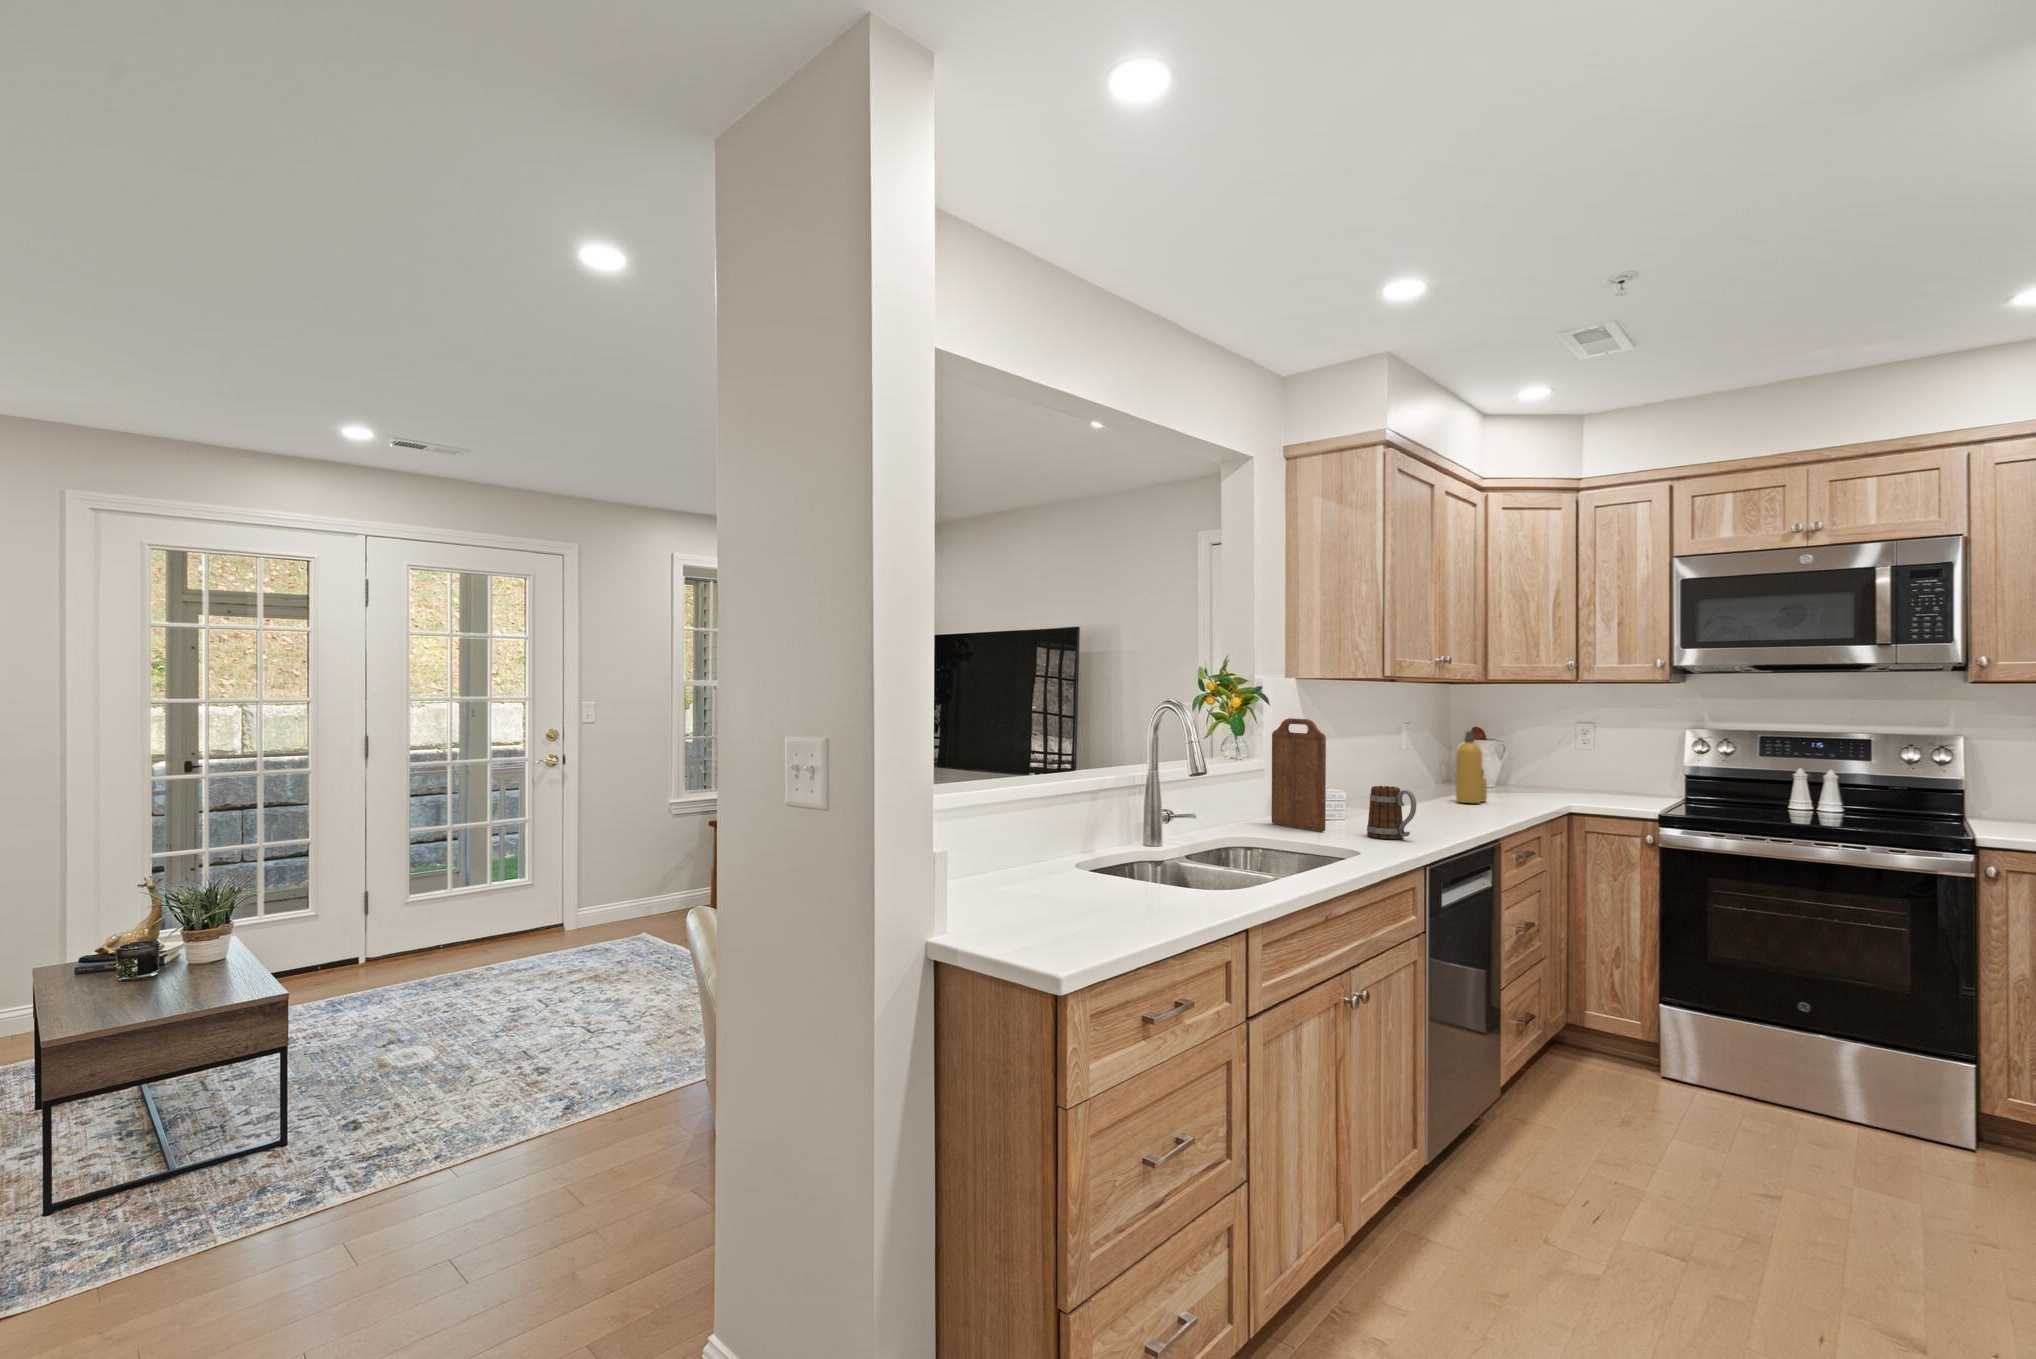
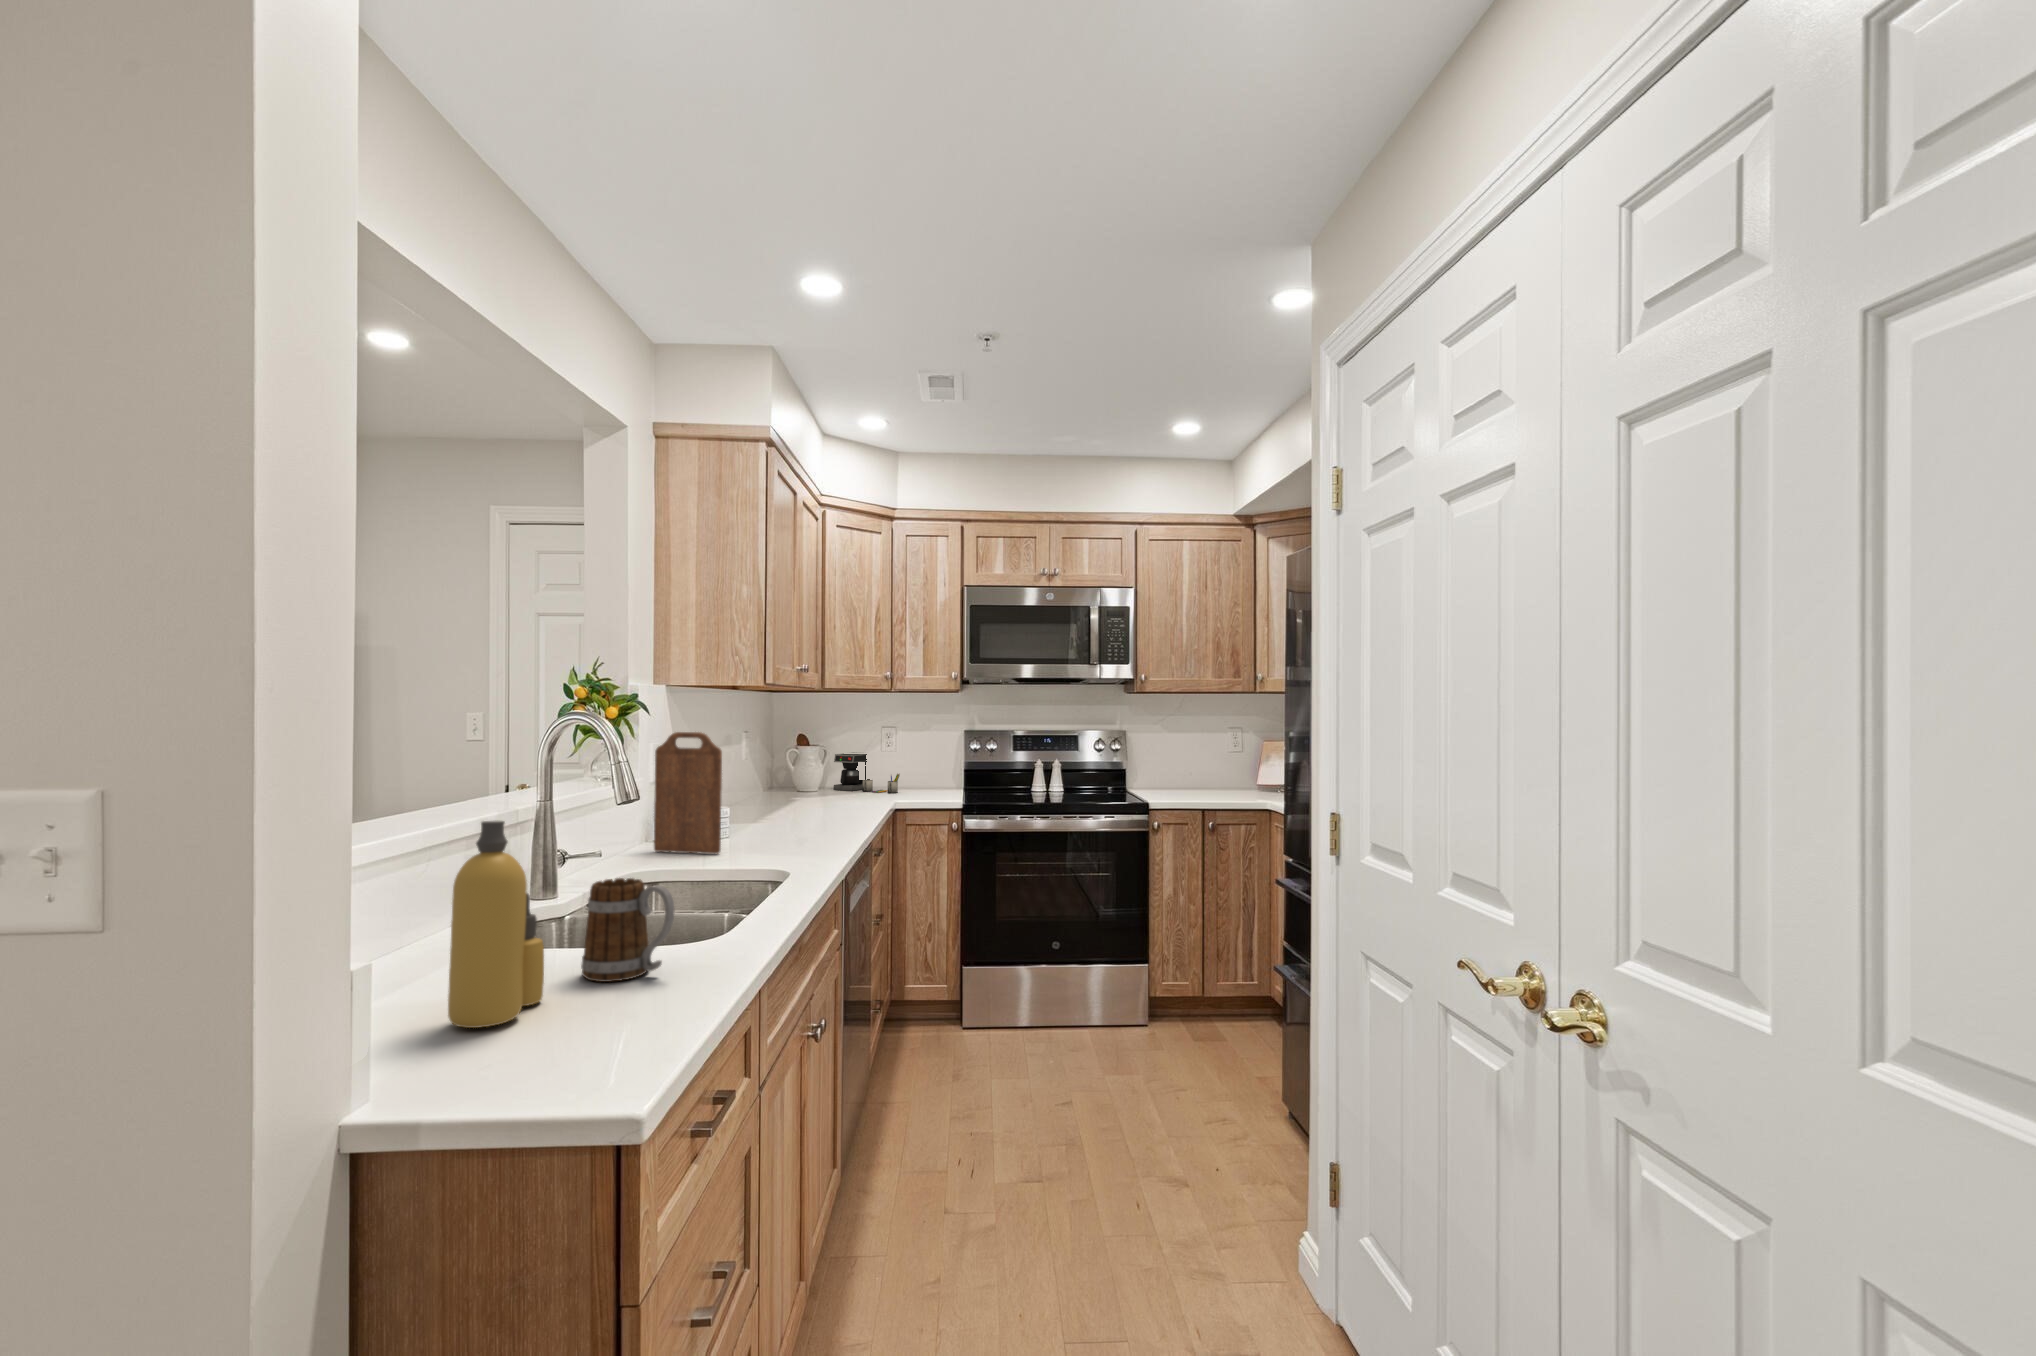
bottle: present [1456,731,1487,803] -> present [448,821,544,1028]
coffee maker: none [1520,748,1596,795] -> present [834,753,900,793]
mug: present [1367,786,1416,839] -> present [581,878,674,982]

